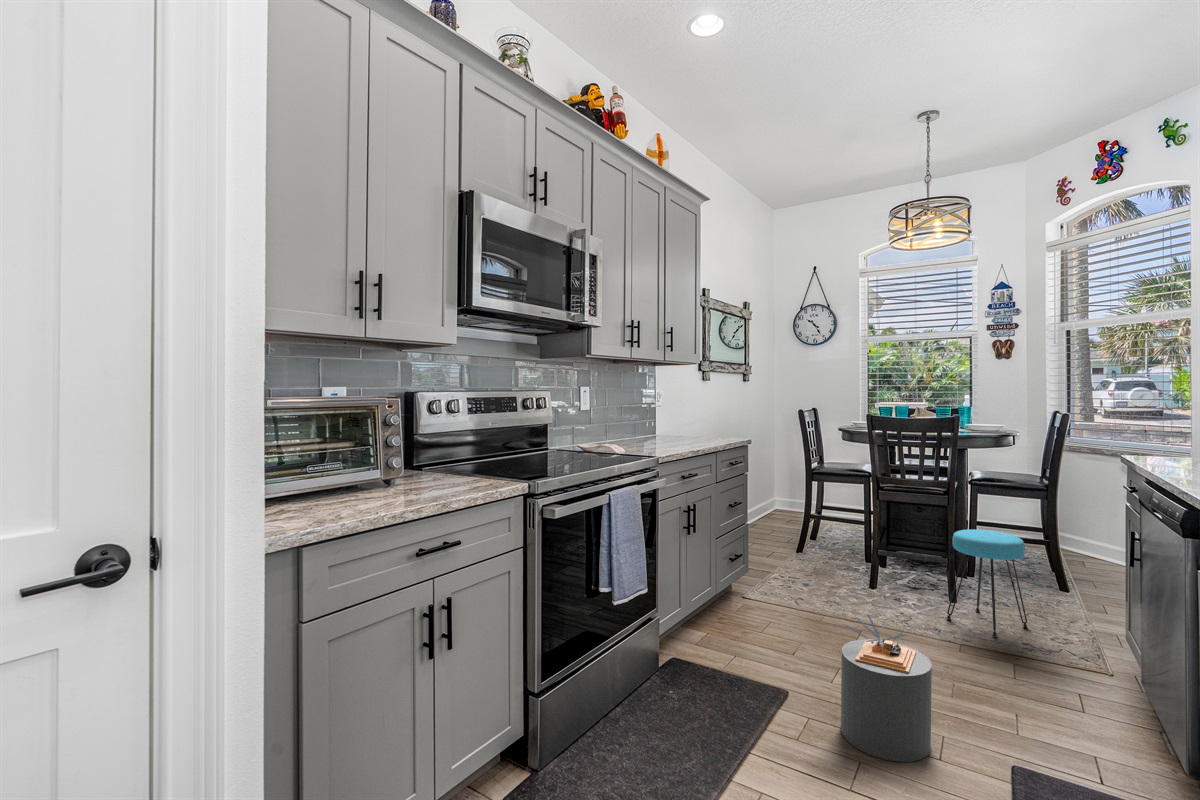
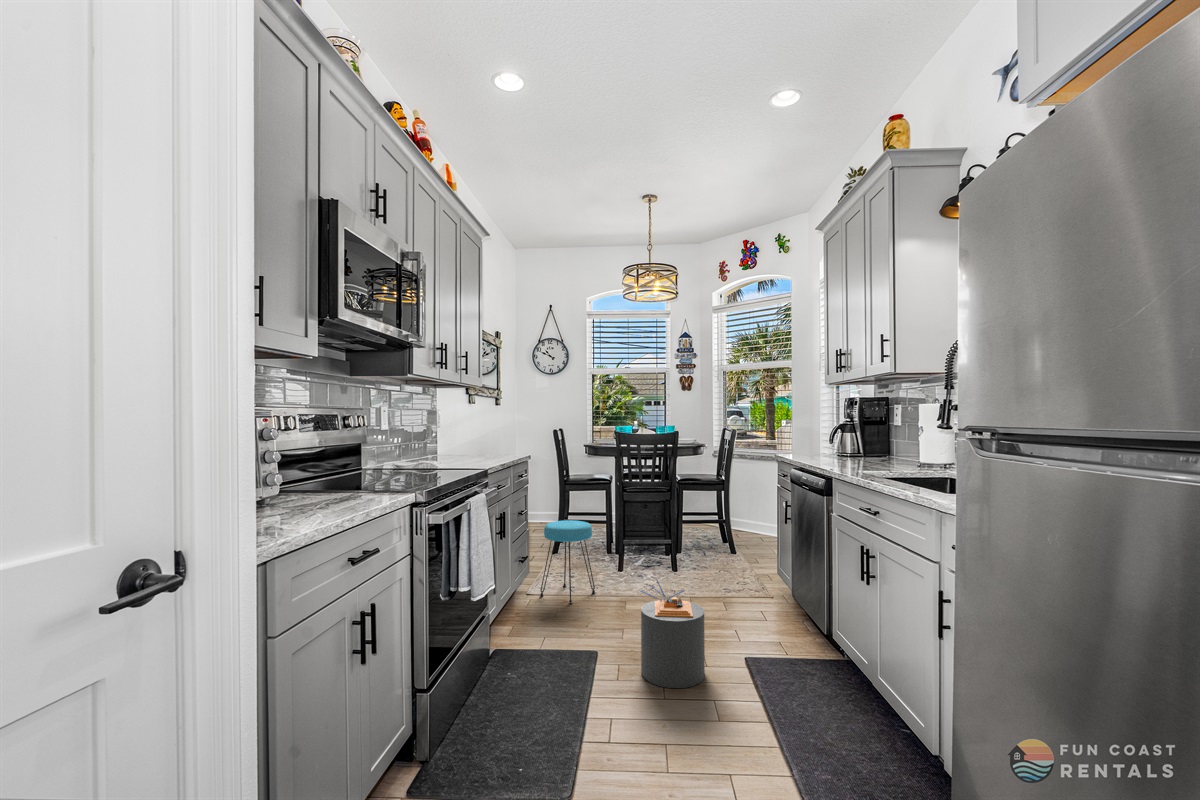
stool: present [947,530,1028,636] -> present [540,520,595,603]

